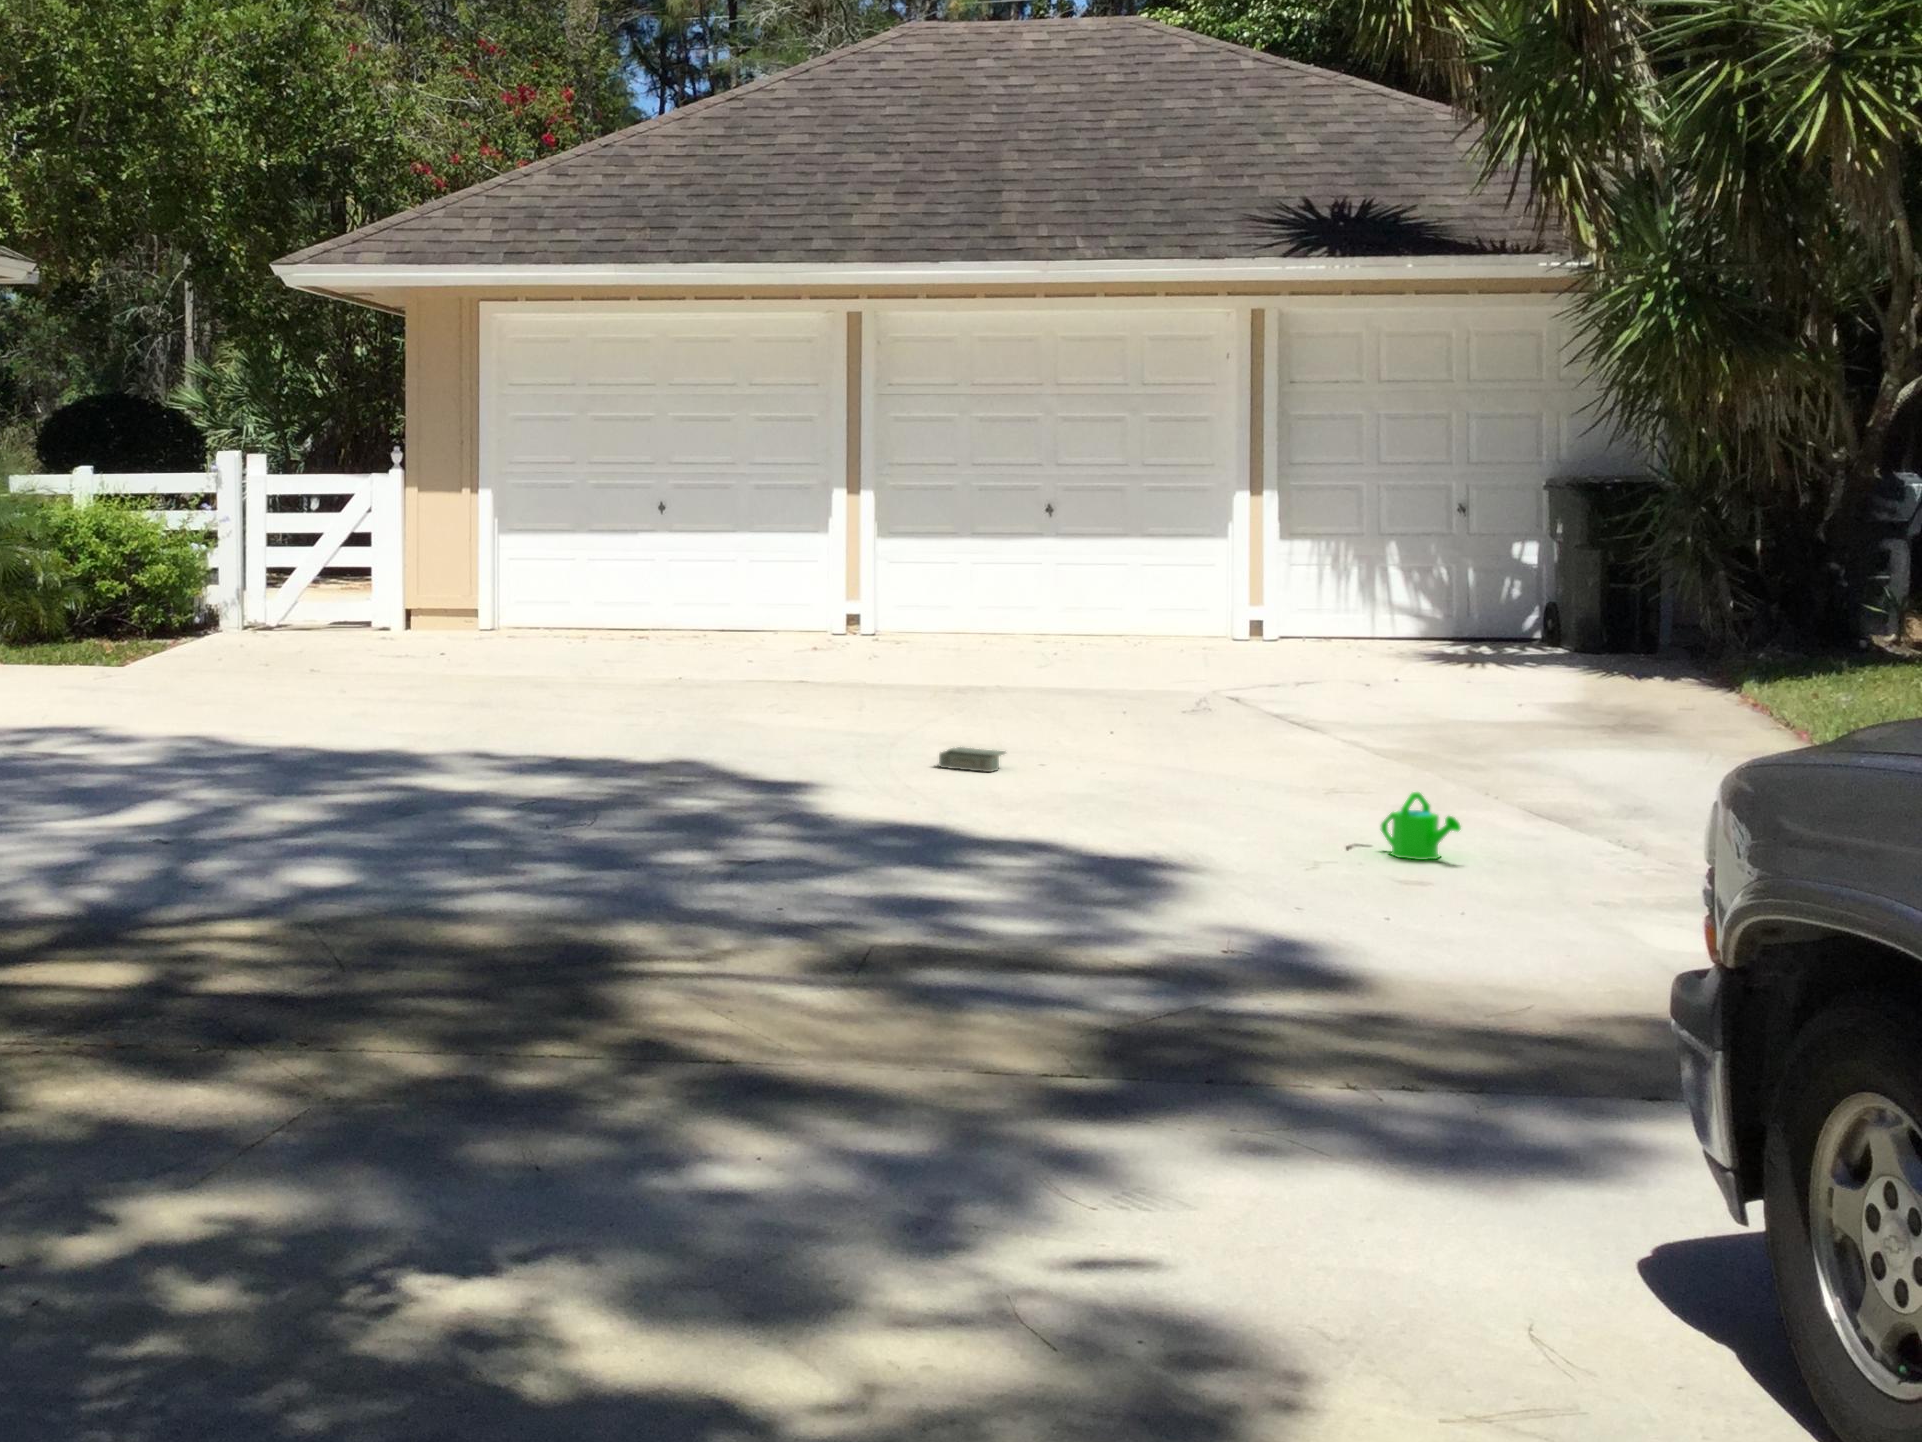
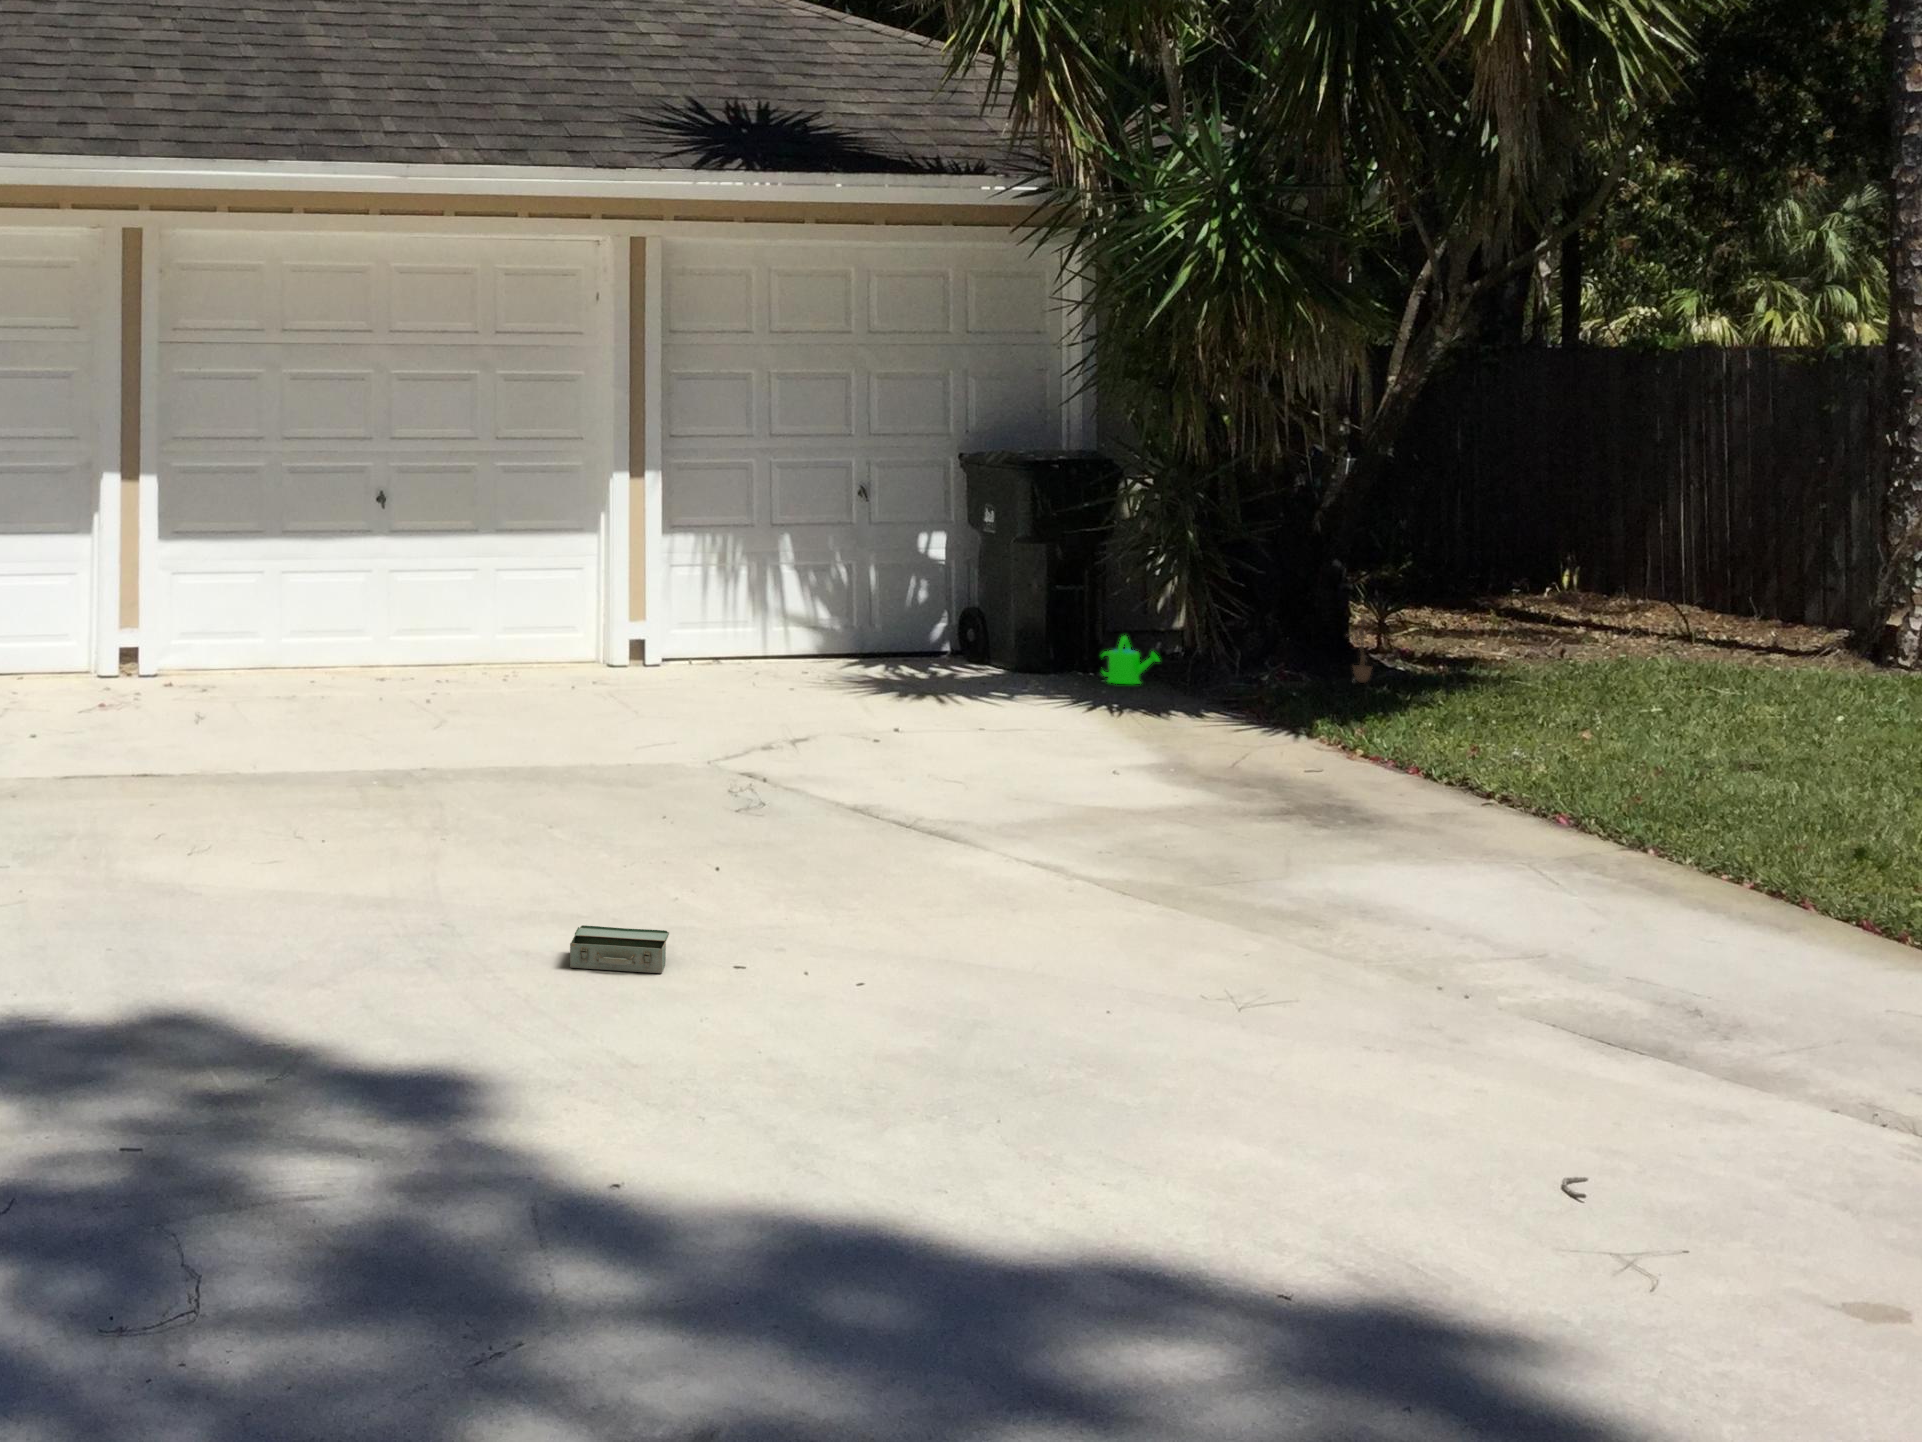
decorative plant: none [1845,614,1877,672] -> present [1346,617,1372,683]
watering can: present [1381,792,1461,860] -> present [1102,636,1159,684]

